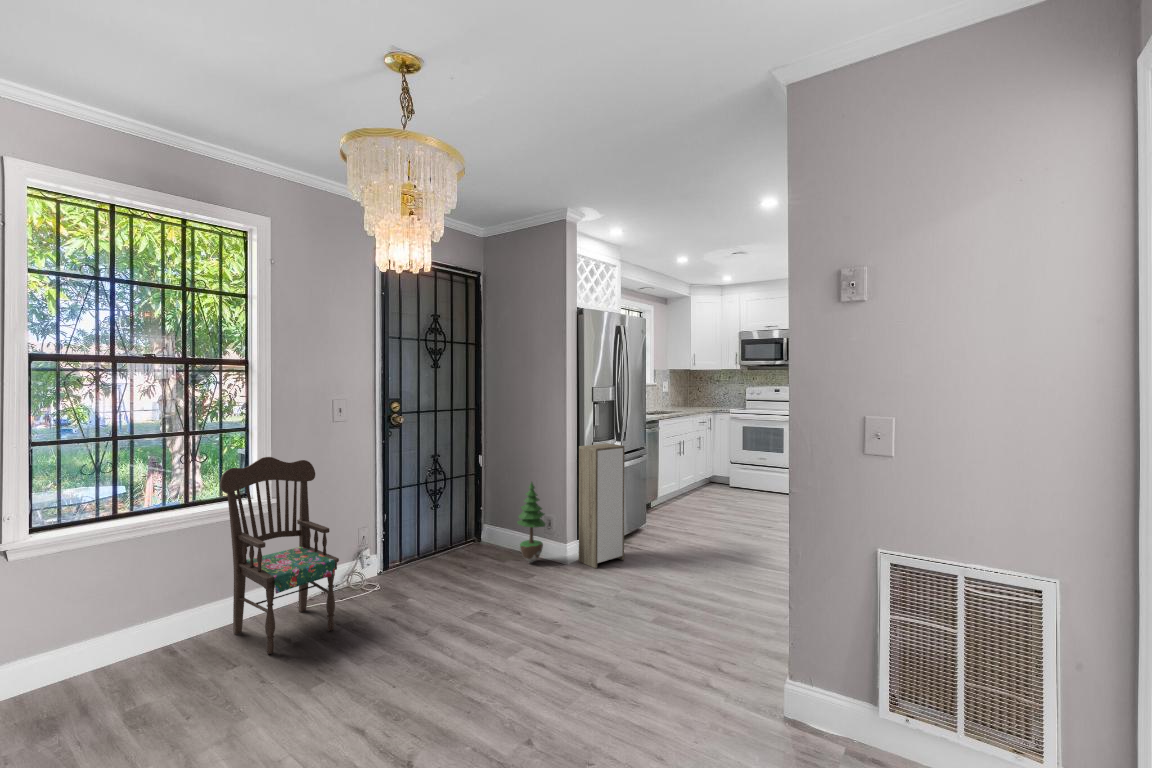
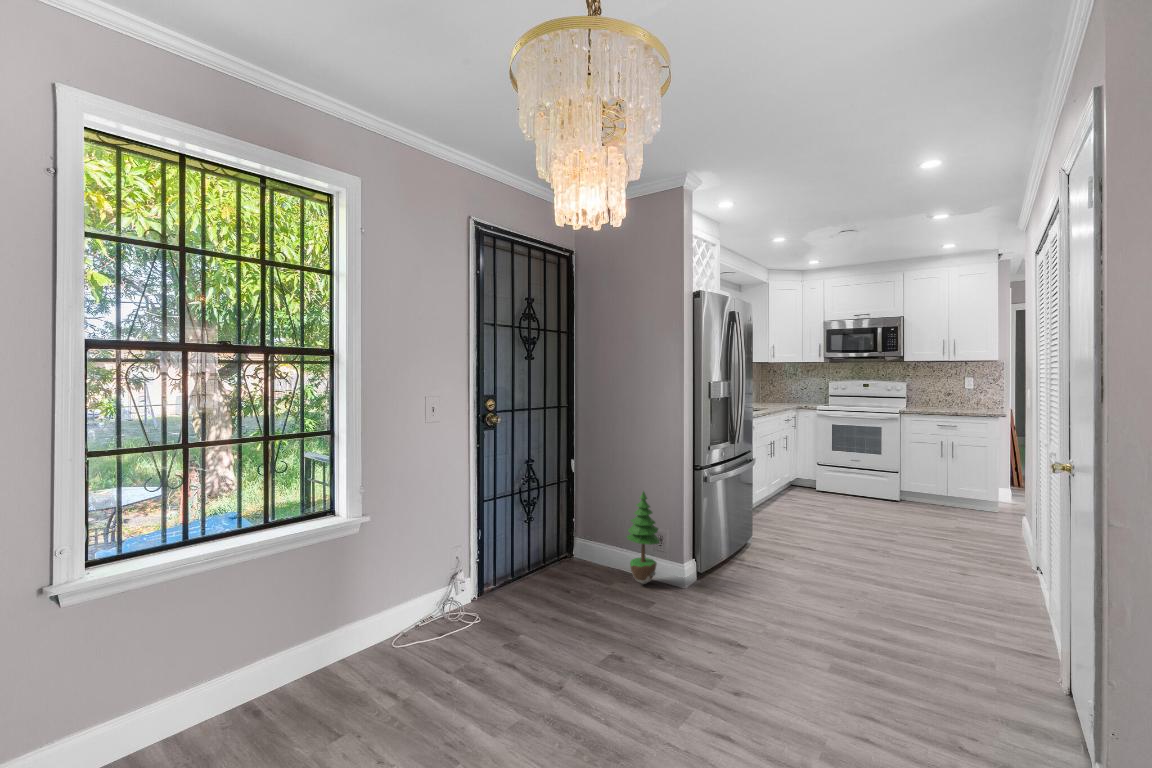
storage cabinet: present [579,443,624,568] -> none [697,446,749,593]
dining chair: present [220,457,339,654] -> none [309,466,450,715]

